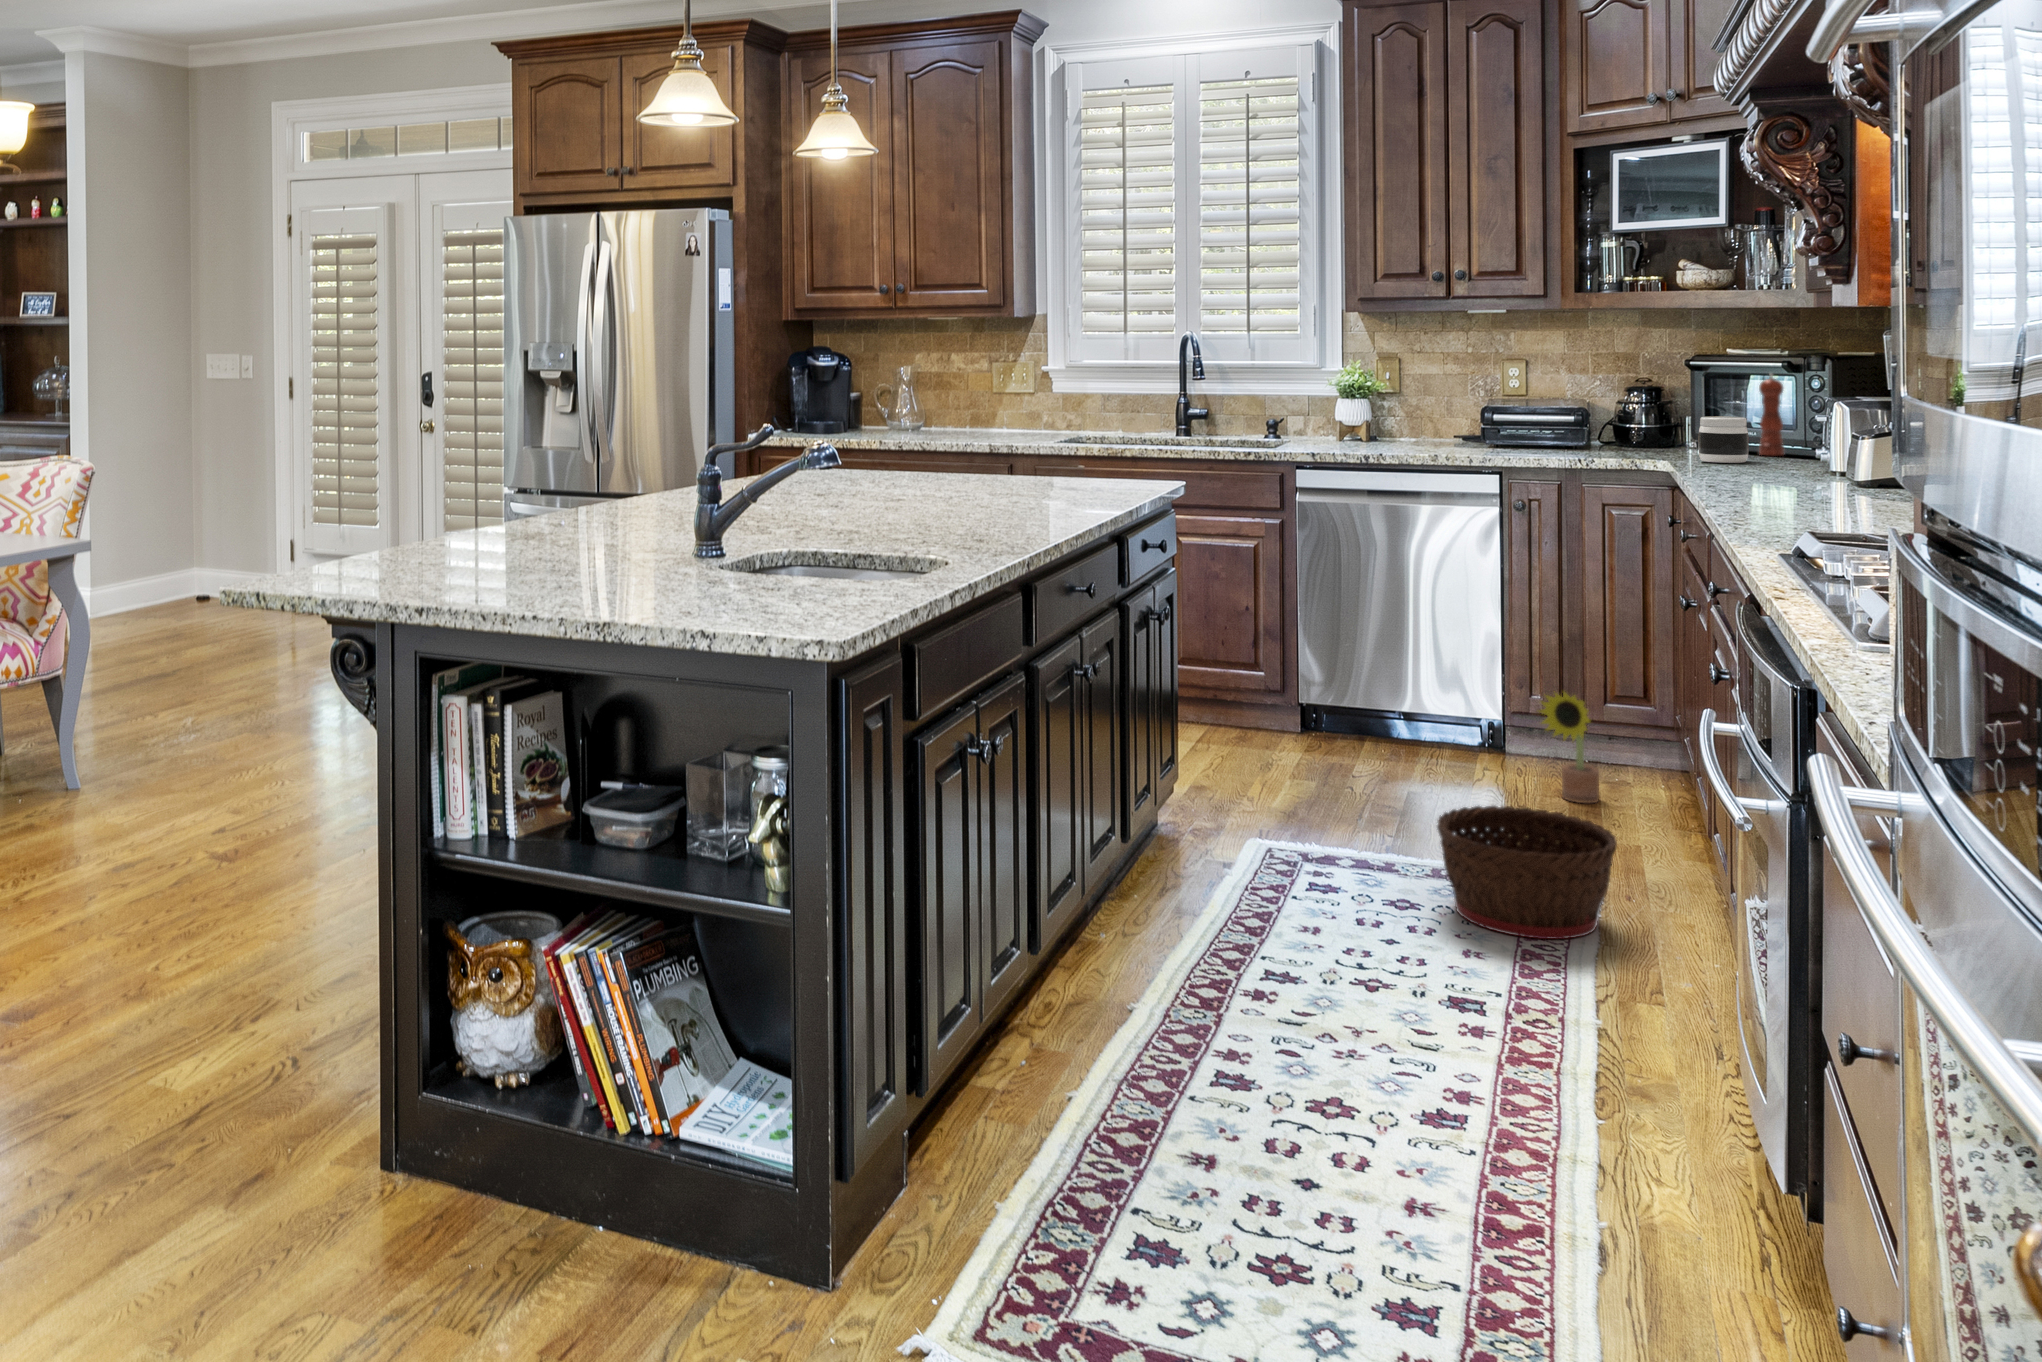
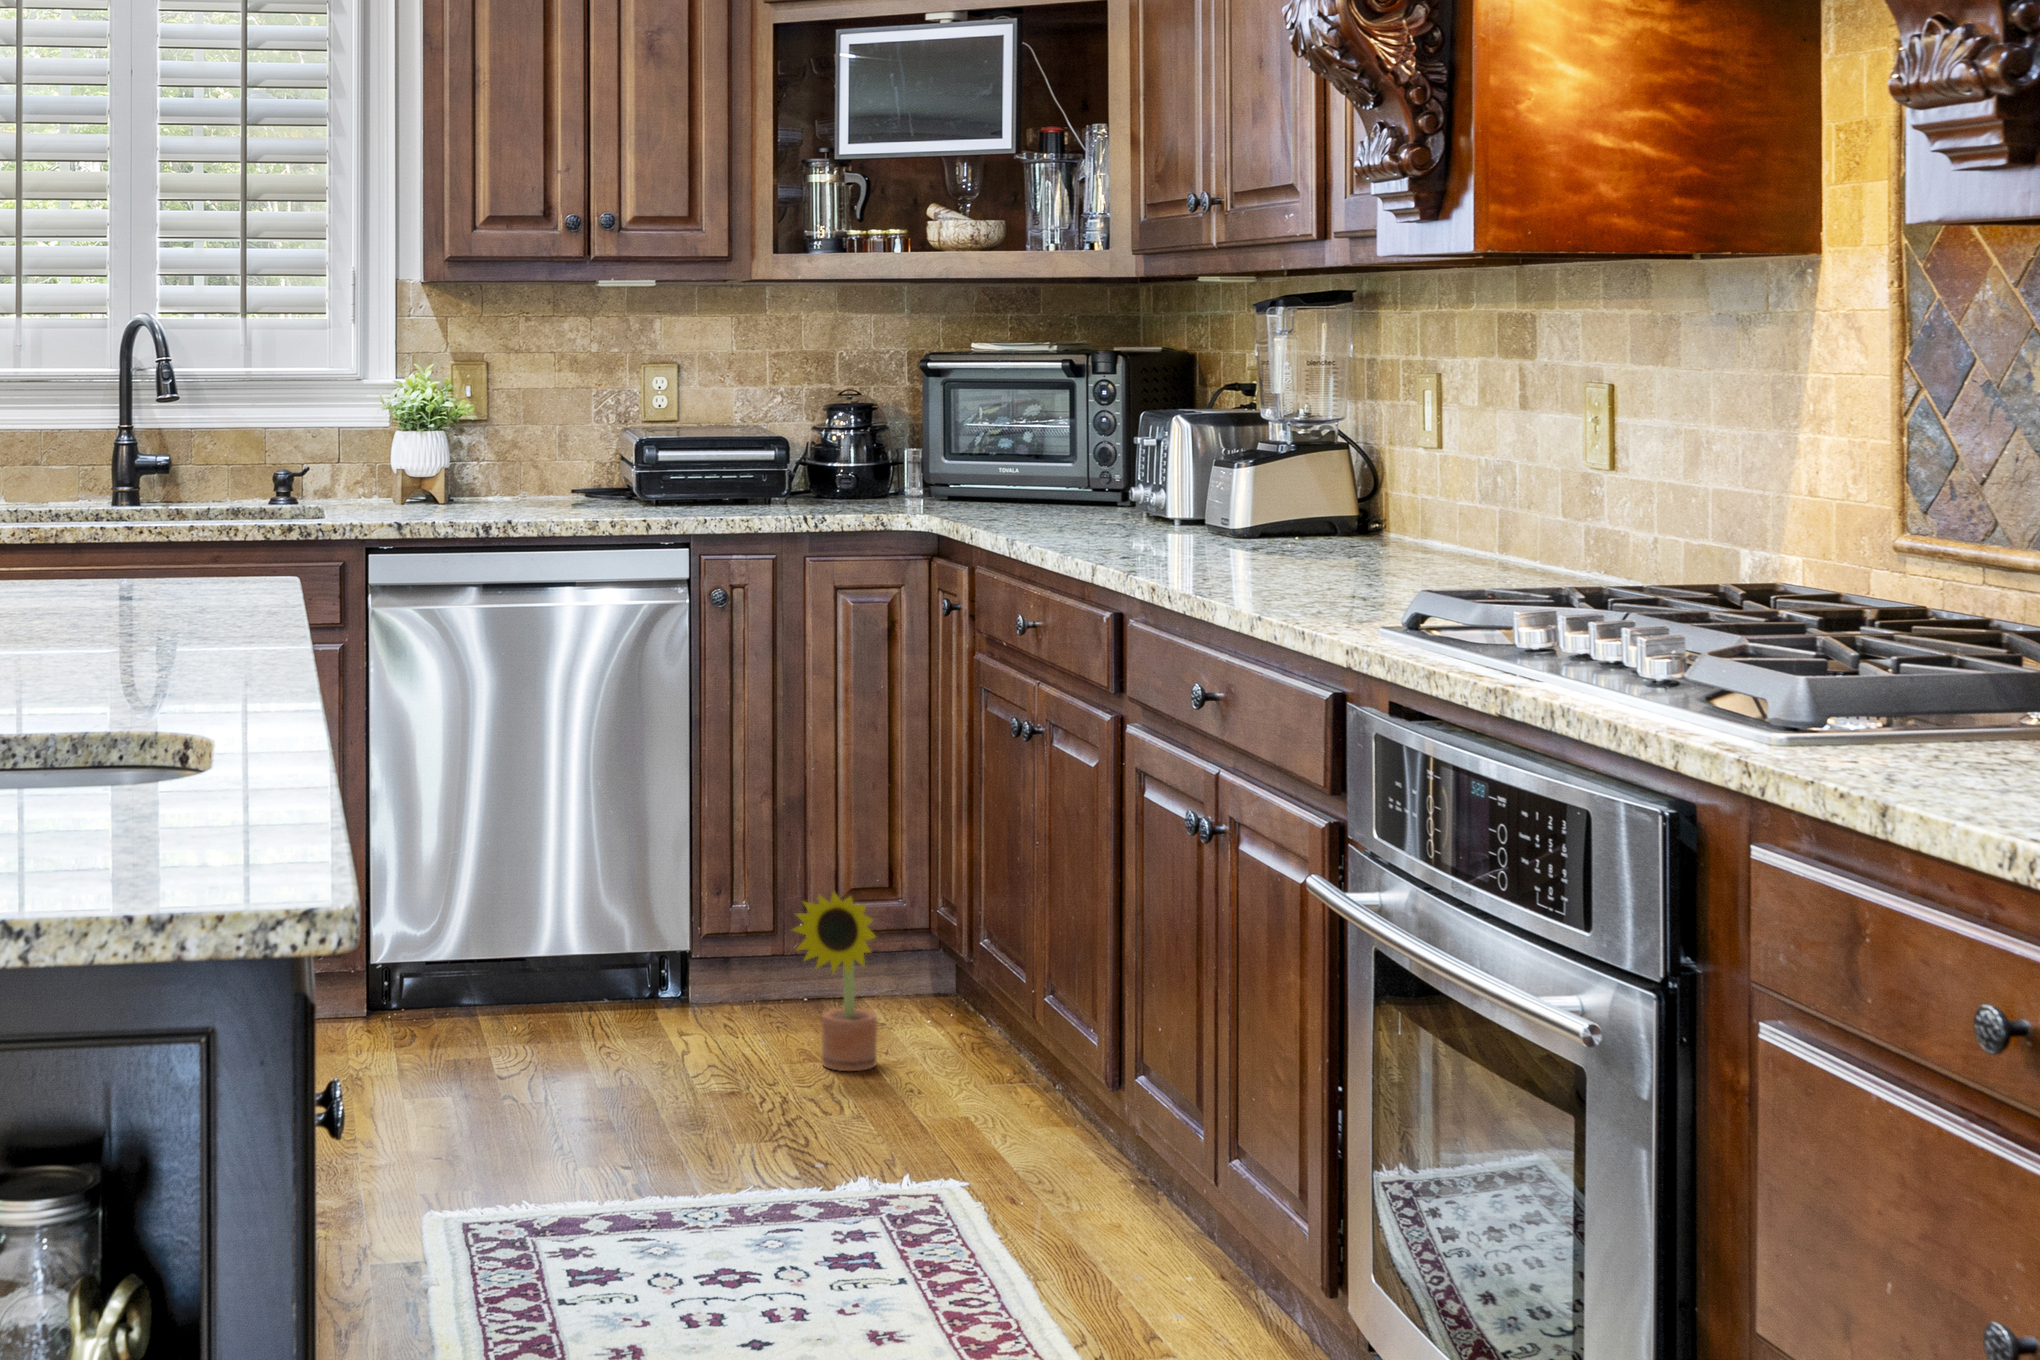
pepper mill: present [1759,374,1784,456] -> none [1040,379,1073,503]
jar: present [1698,416,1749,463] -> none [981,445,1047,515]
basket: present [1437,806,1617,939] -> none [766,1088,1039,1307]

